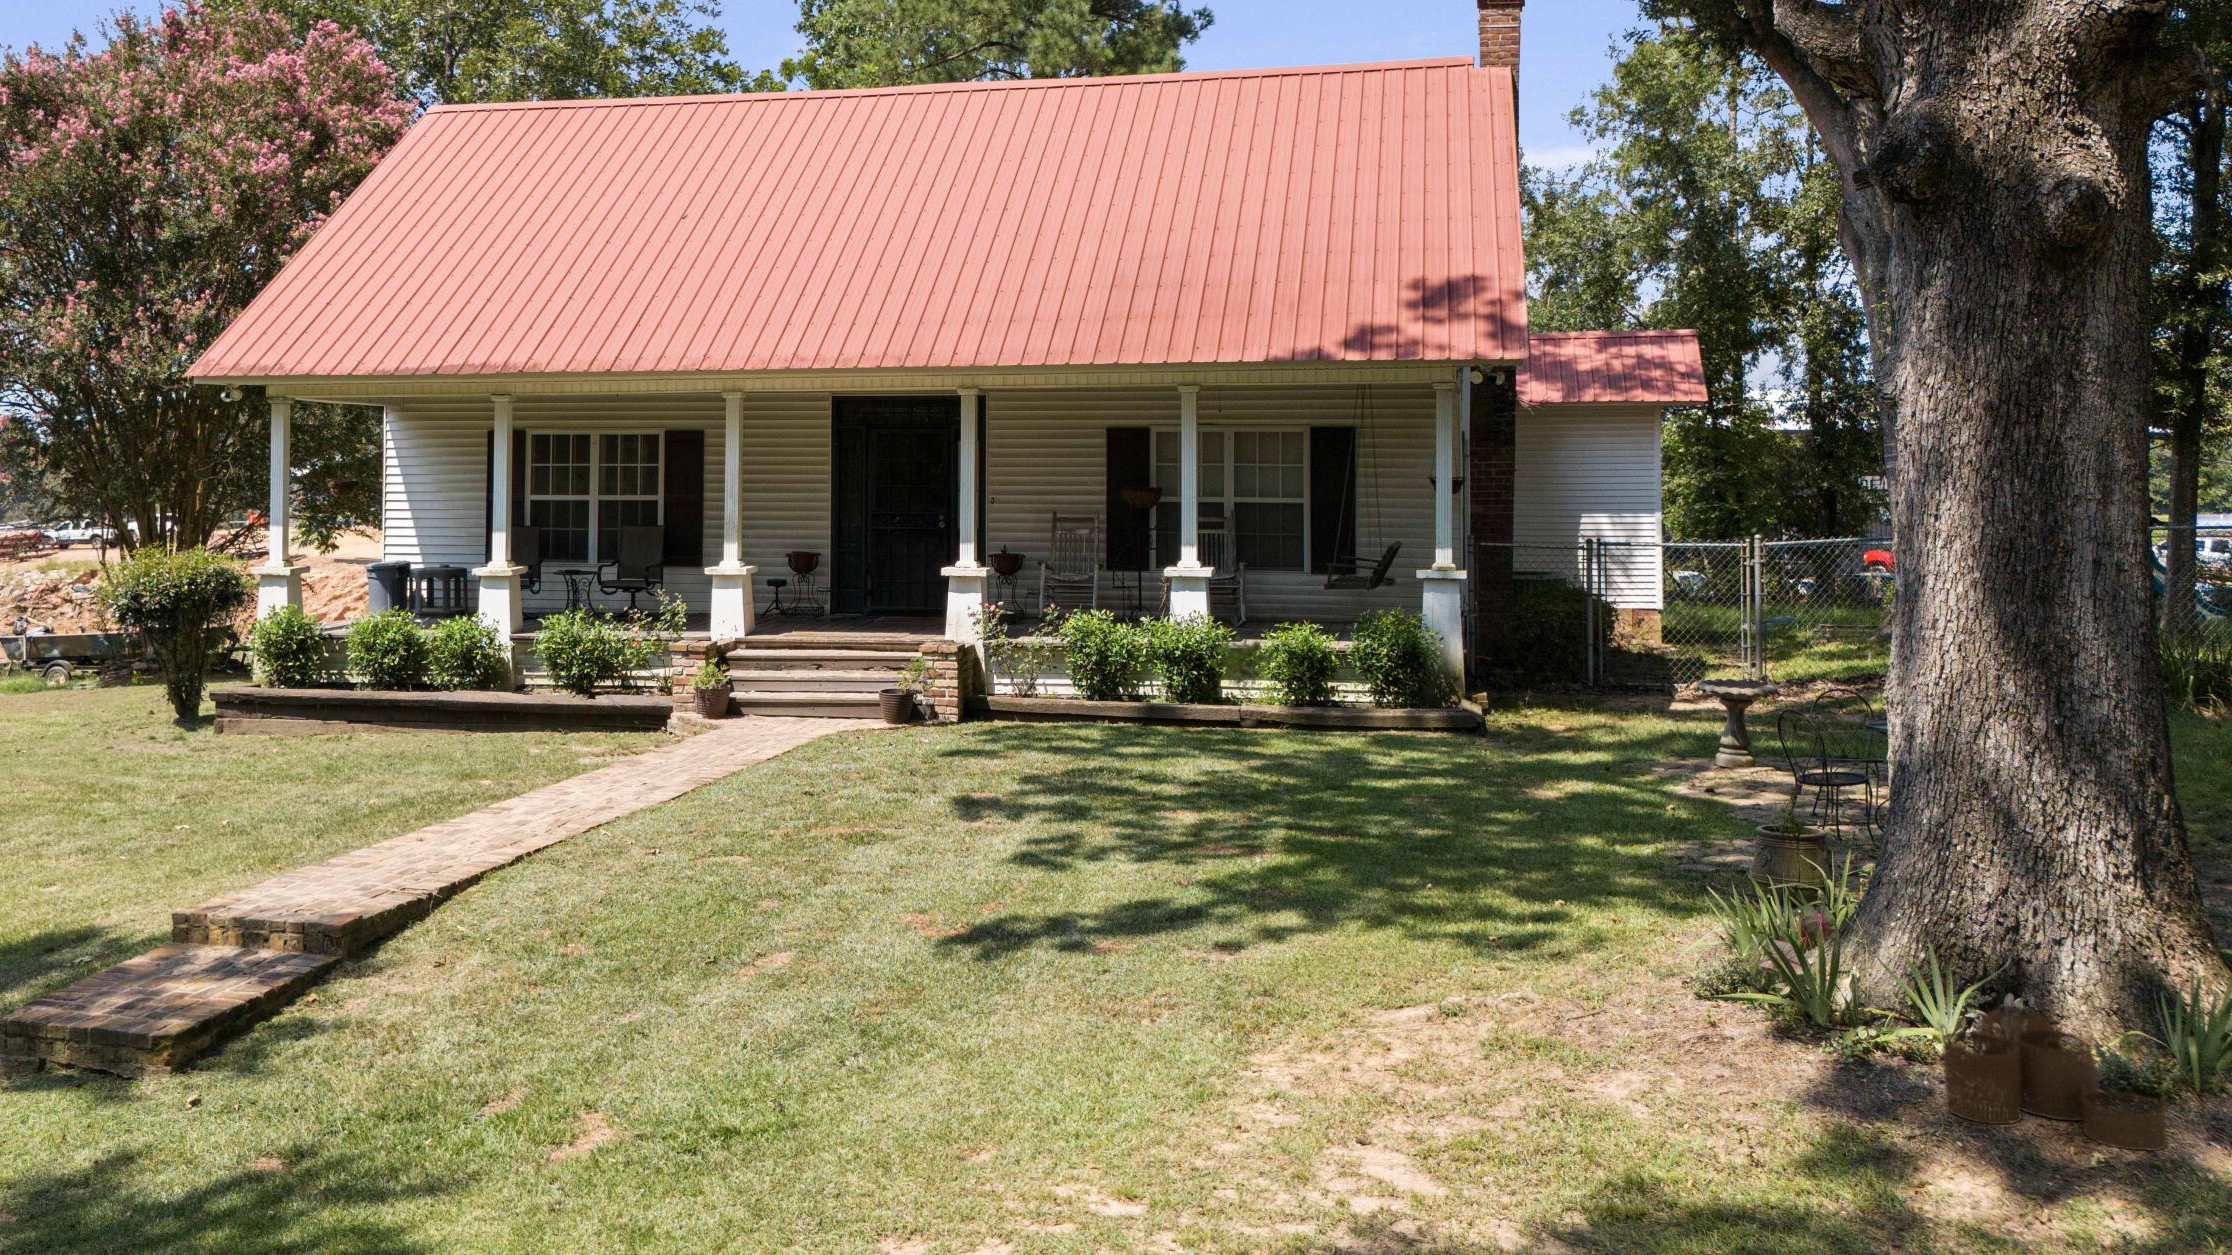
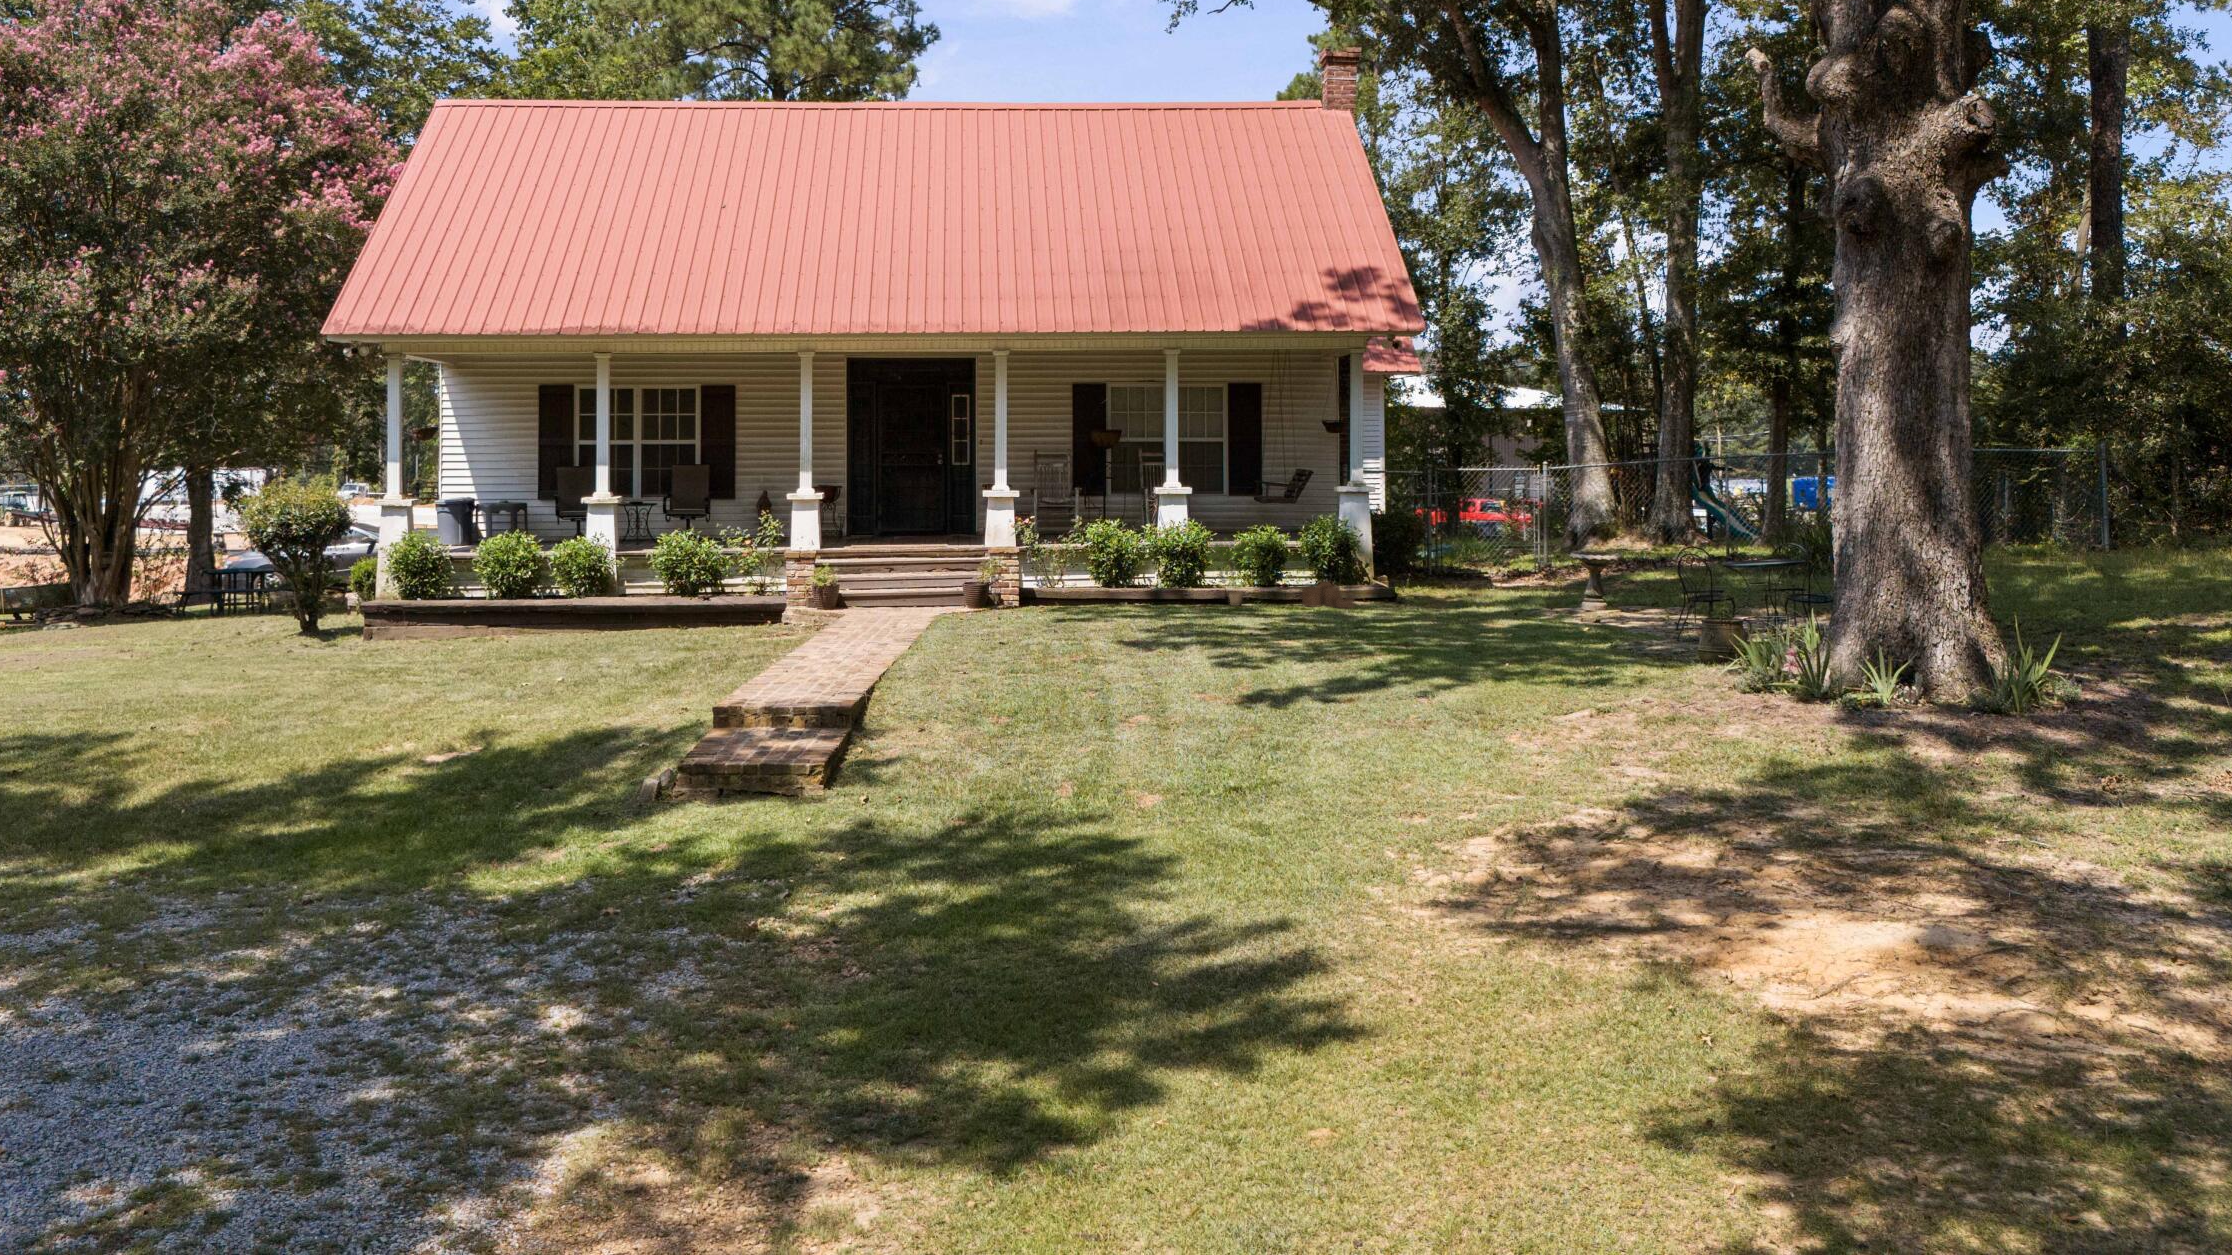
woven basket: present [1941,1005,2167,1151] -> present [1302,582,1354,609]

